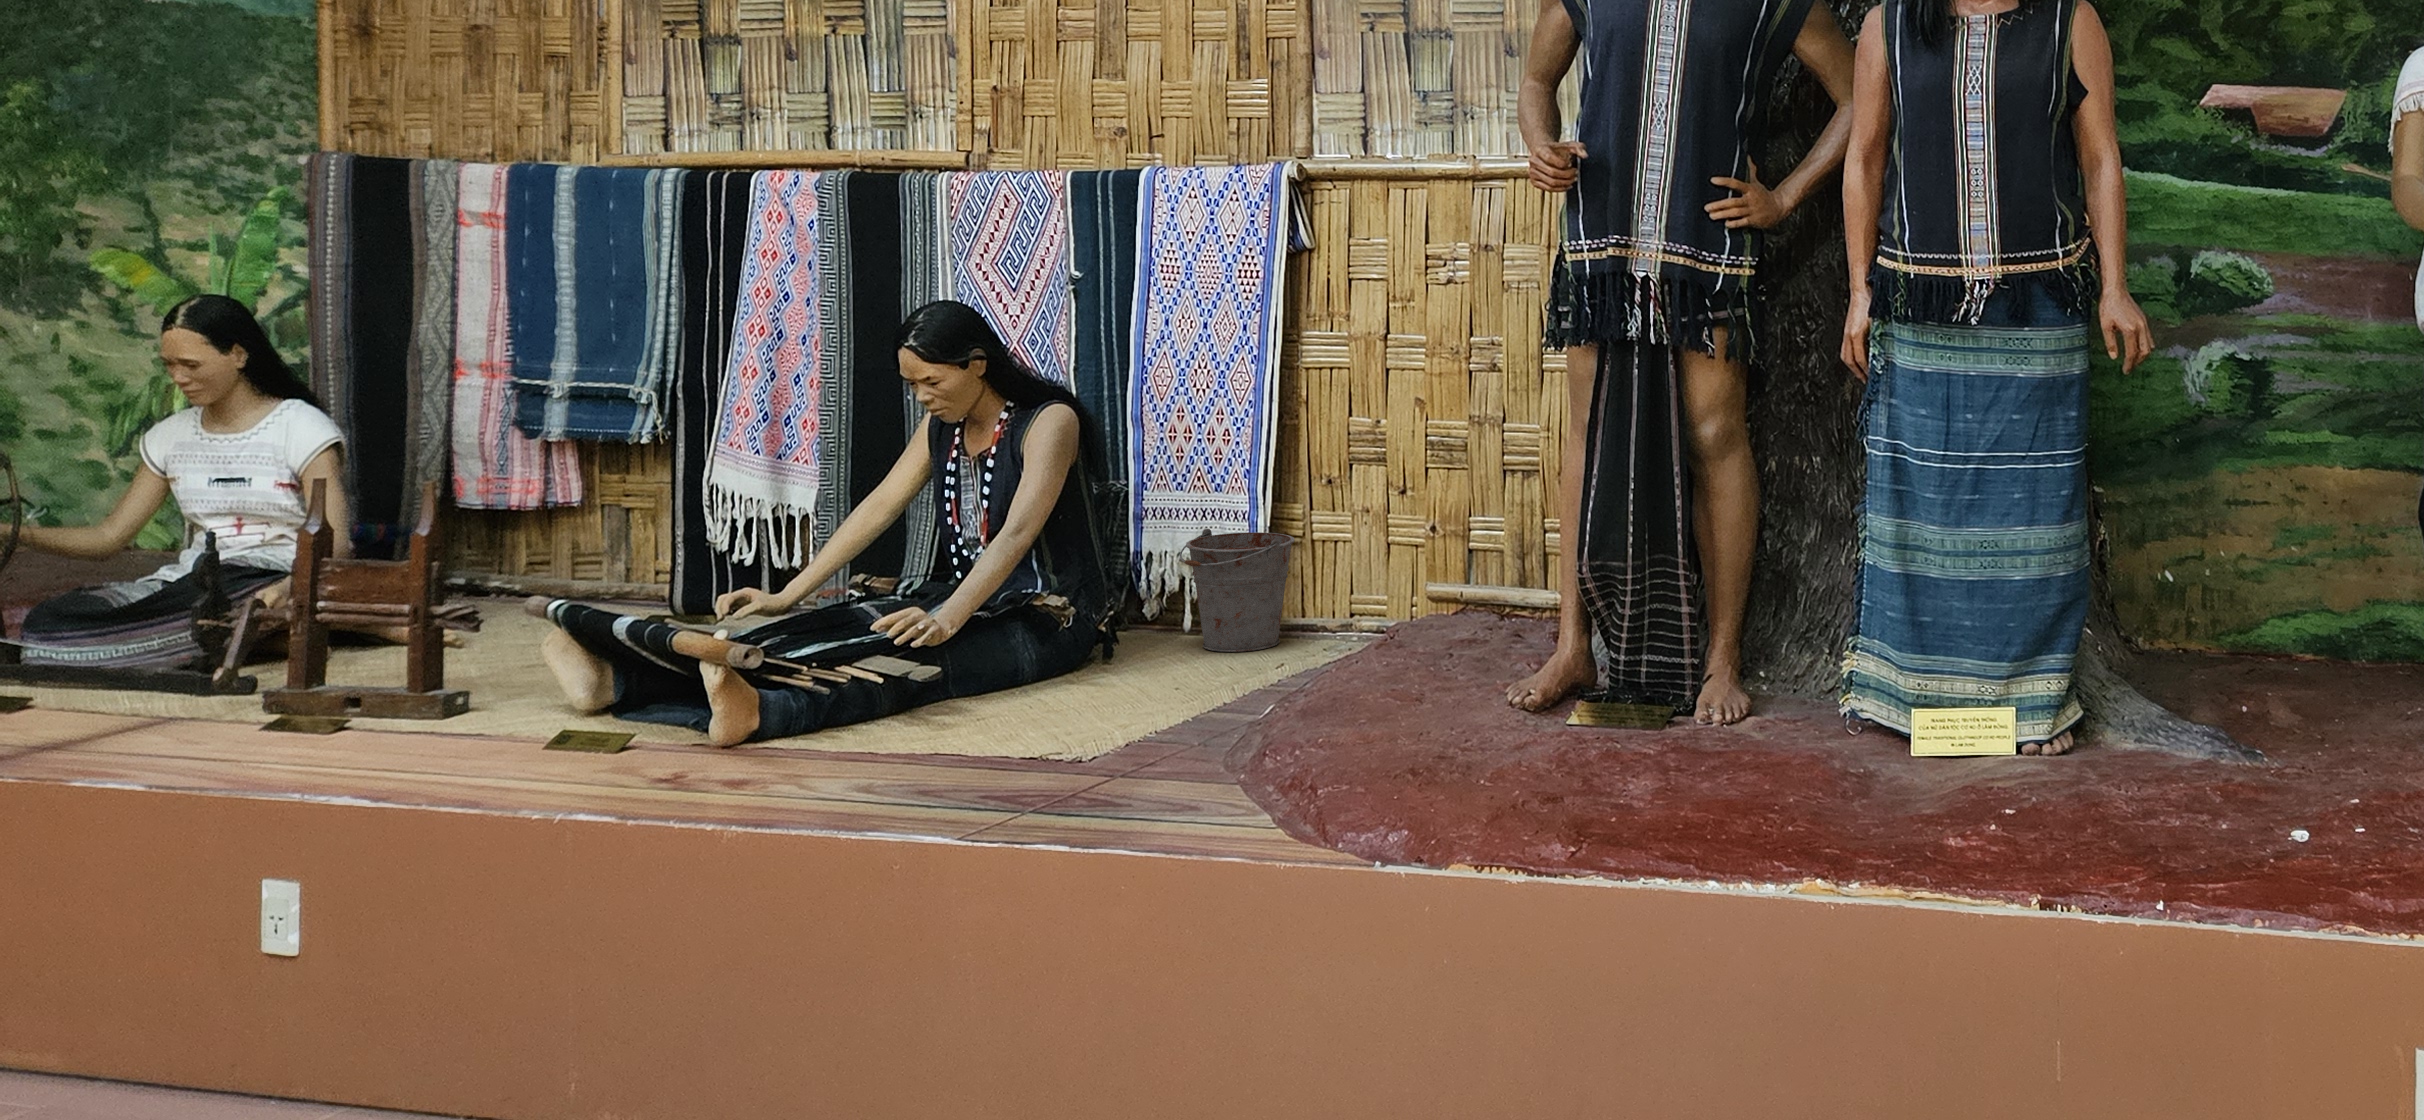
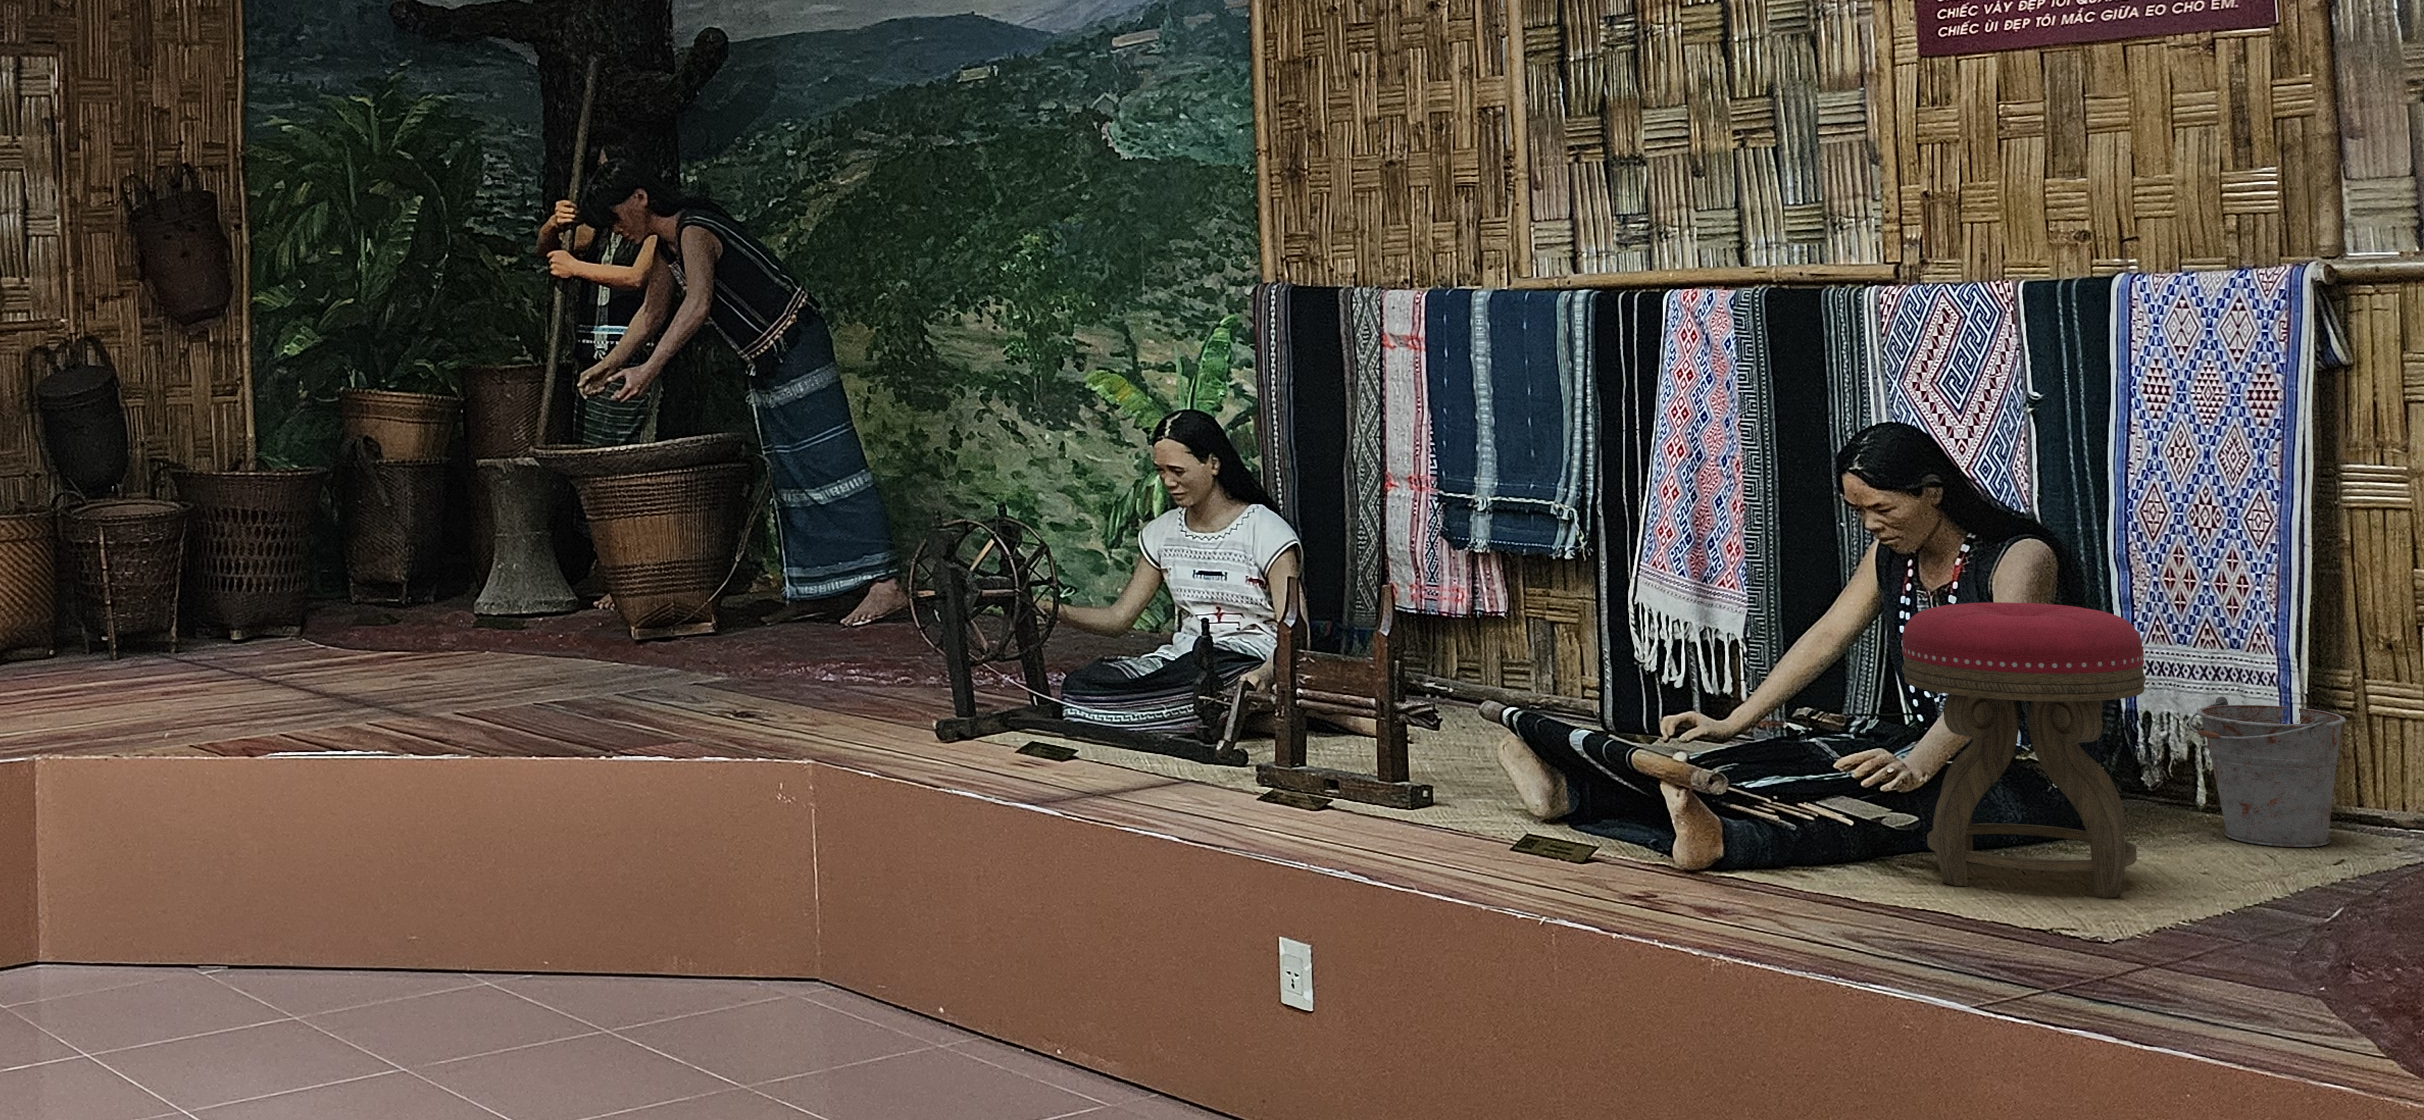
stool: none [933,464,1136,730] -> present [1902,602,2146,898]

